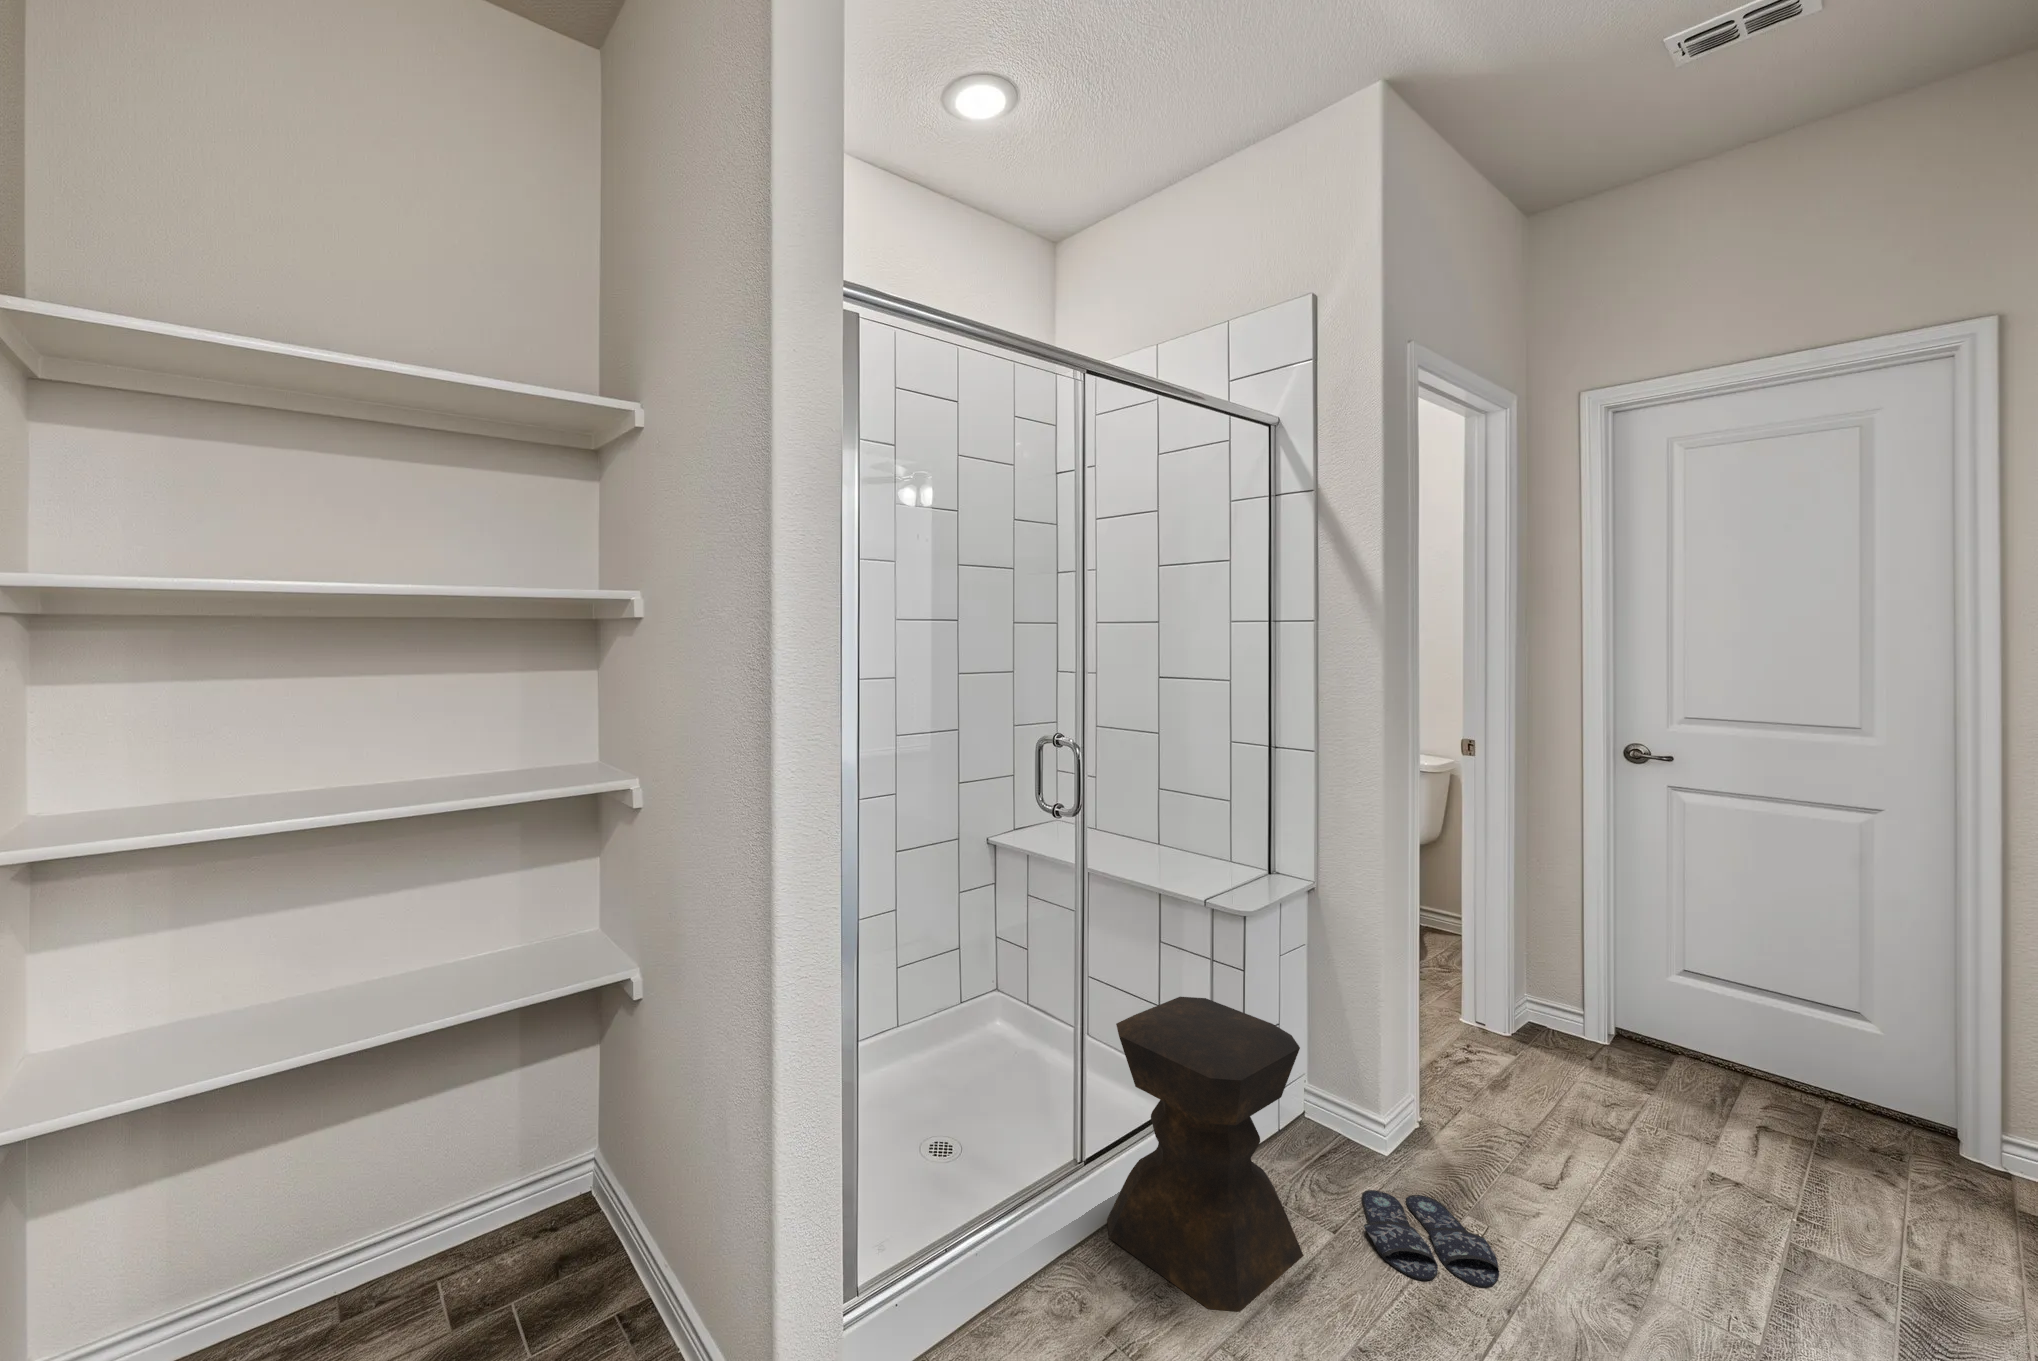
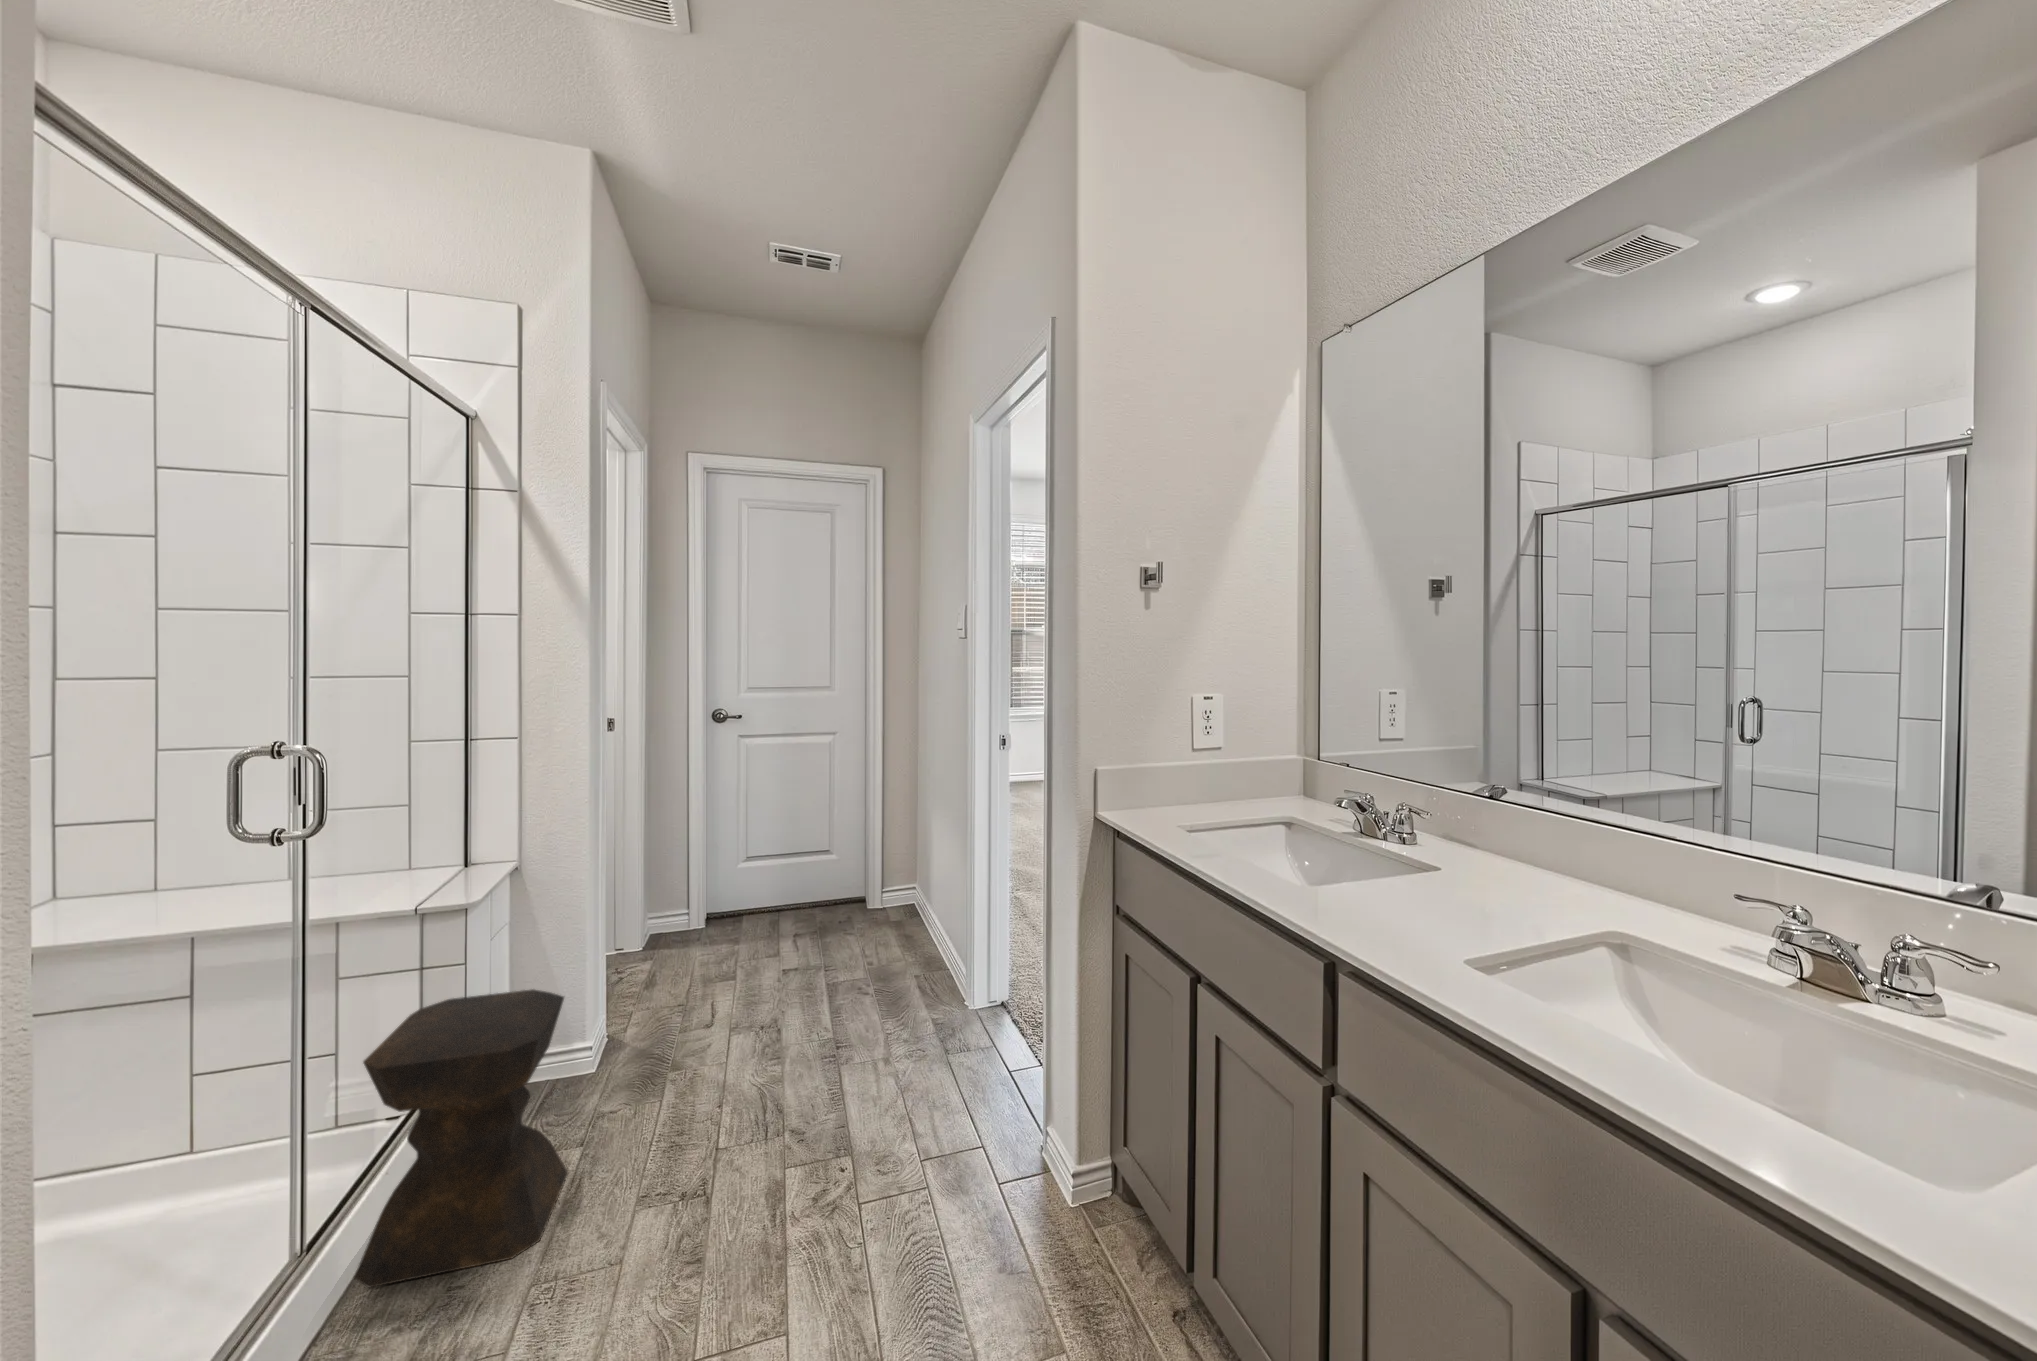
slippers: present [1362,1190,1499,1288] -> none [591,1079,705,1135]

